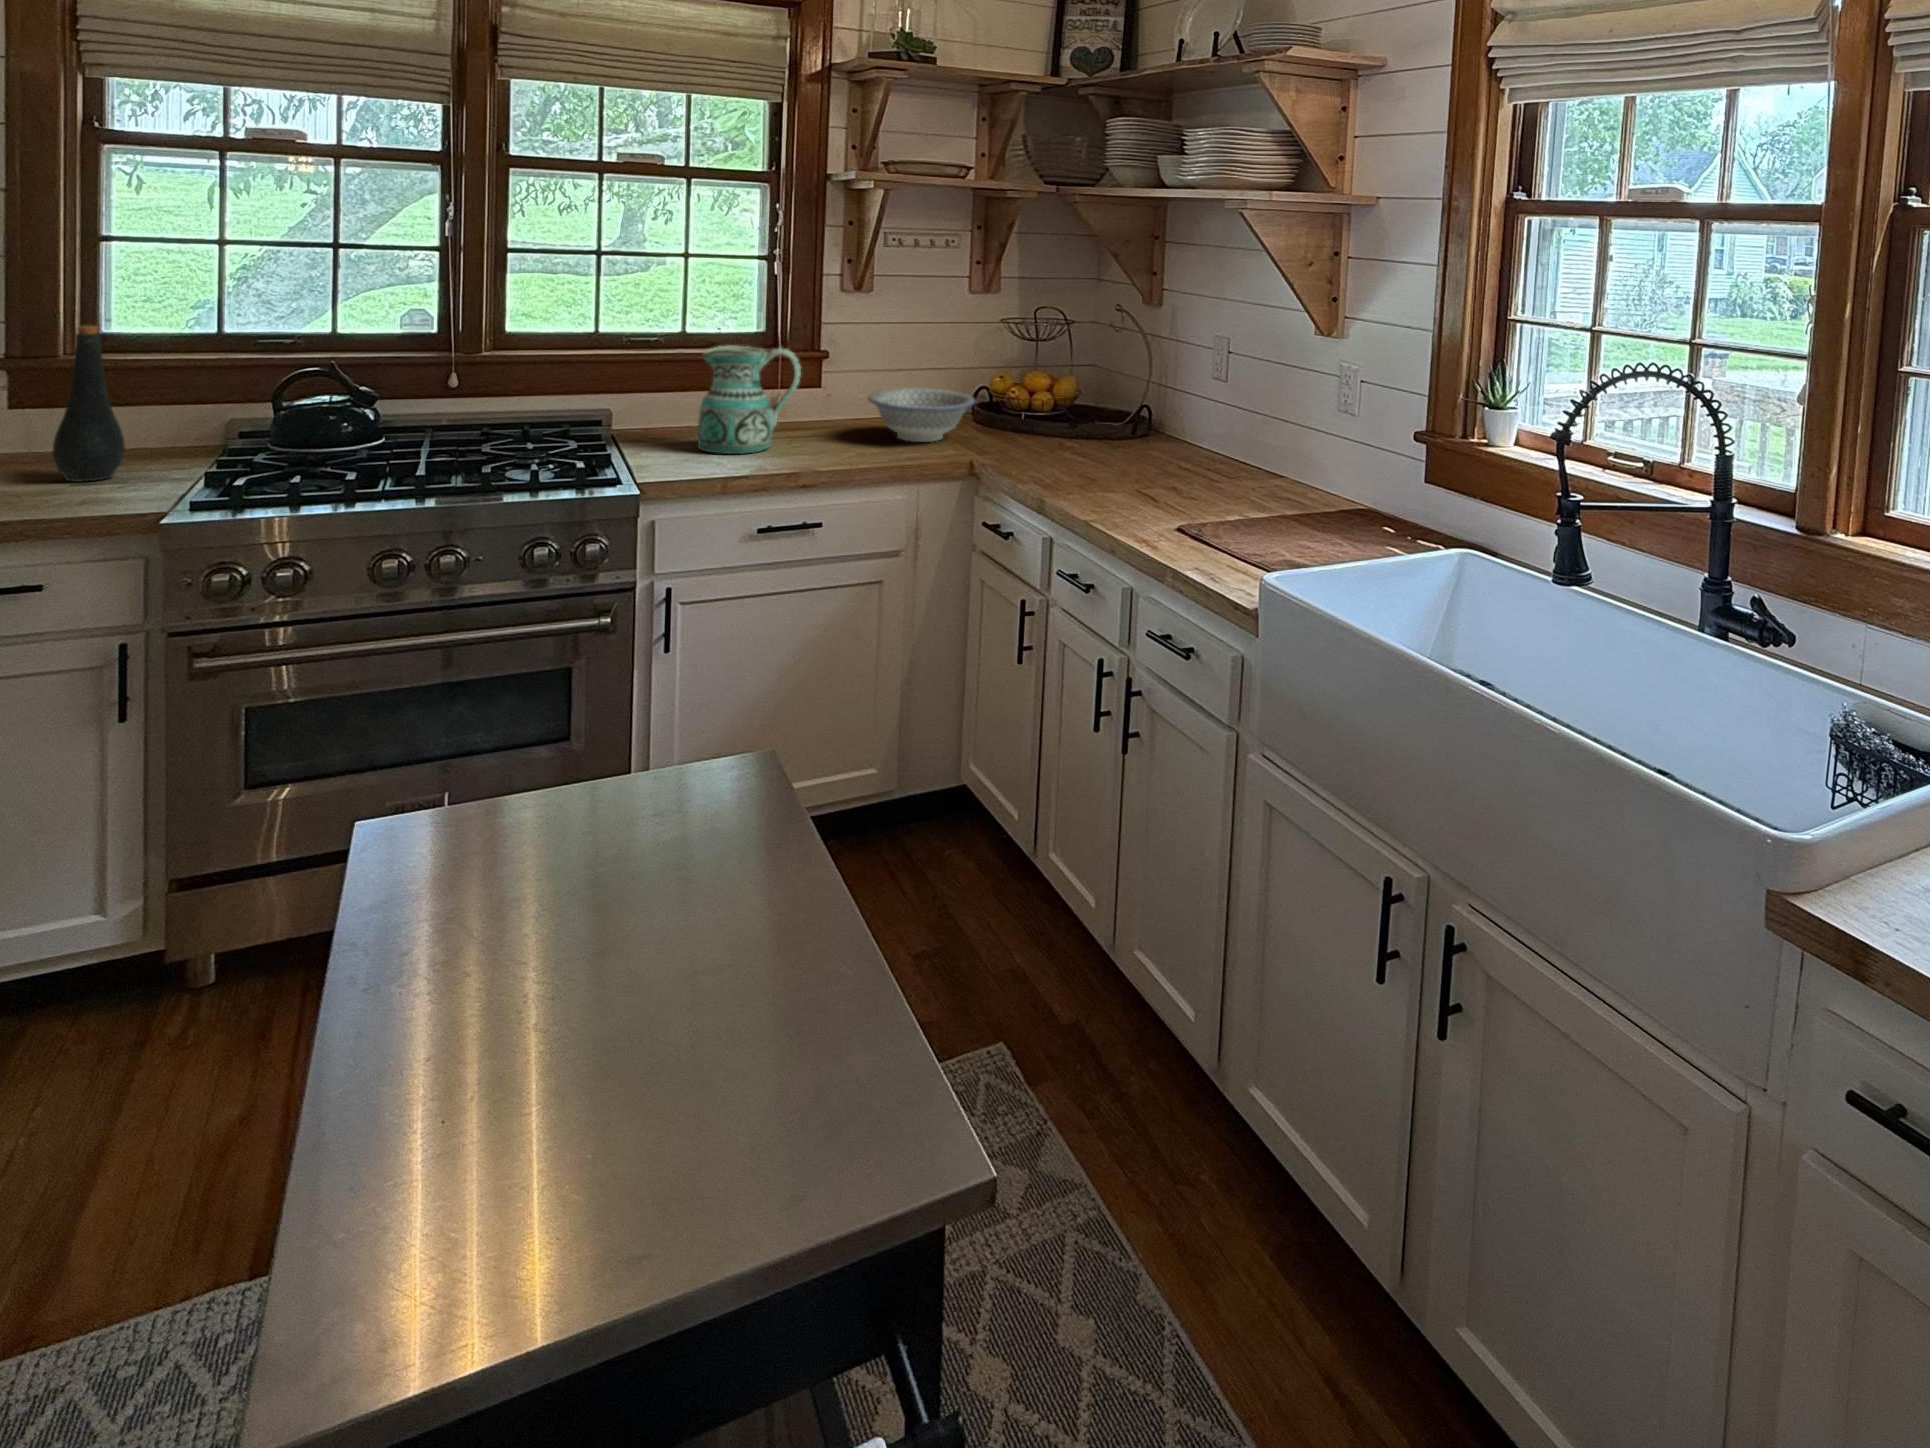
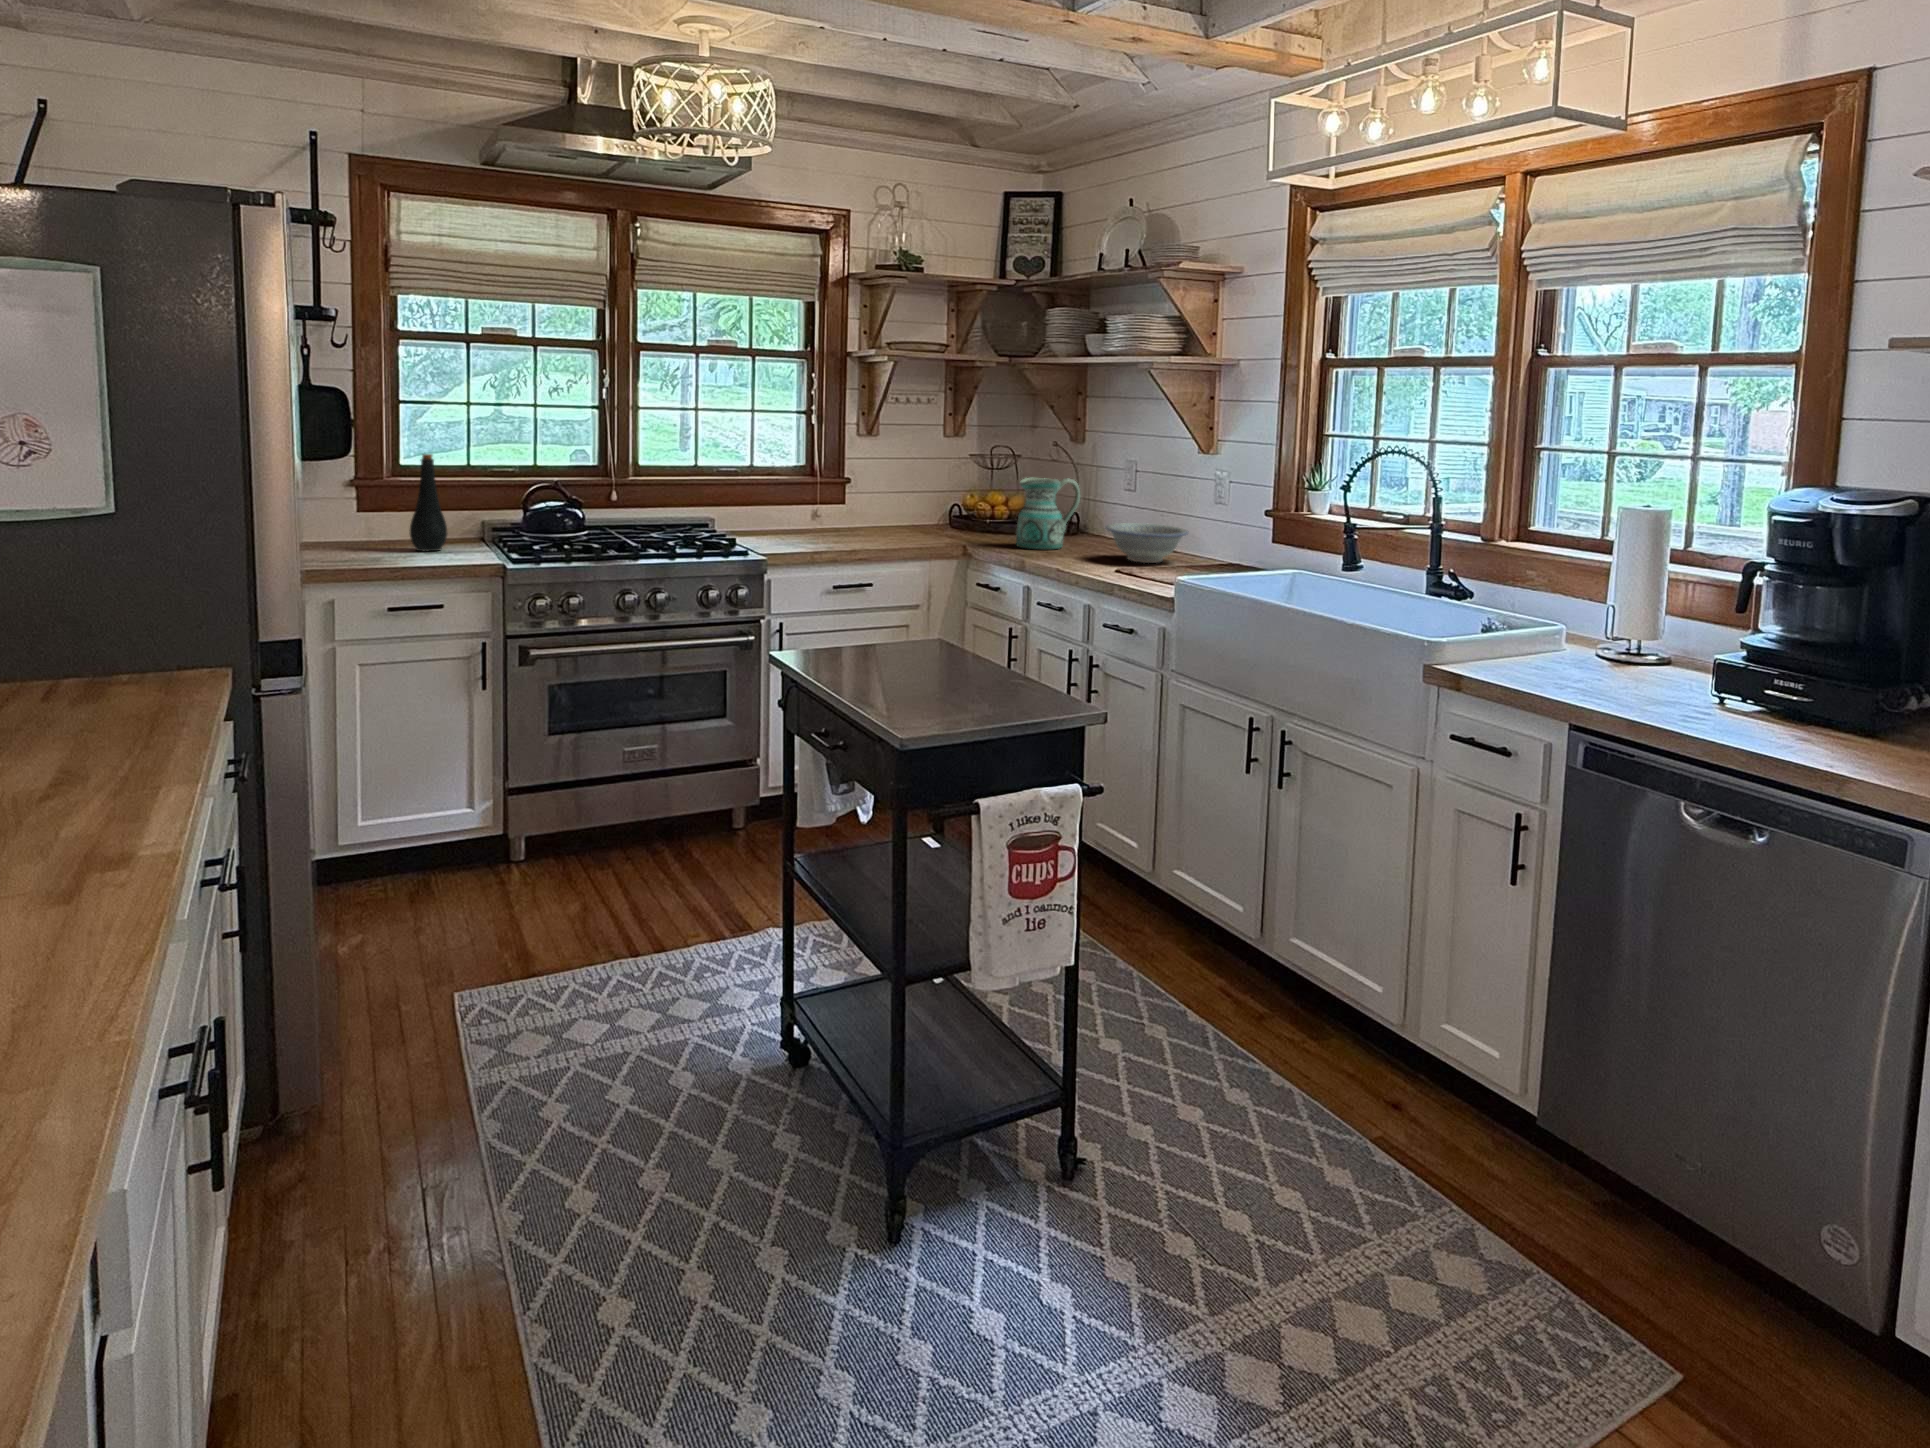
ceramic pitcher: present [698,346,801,454] -> present [1016,478,1080,549]
bowl: present [868,388,975,442] -> present [1106,523,1188,563]

